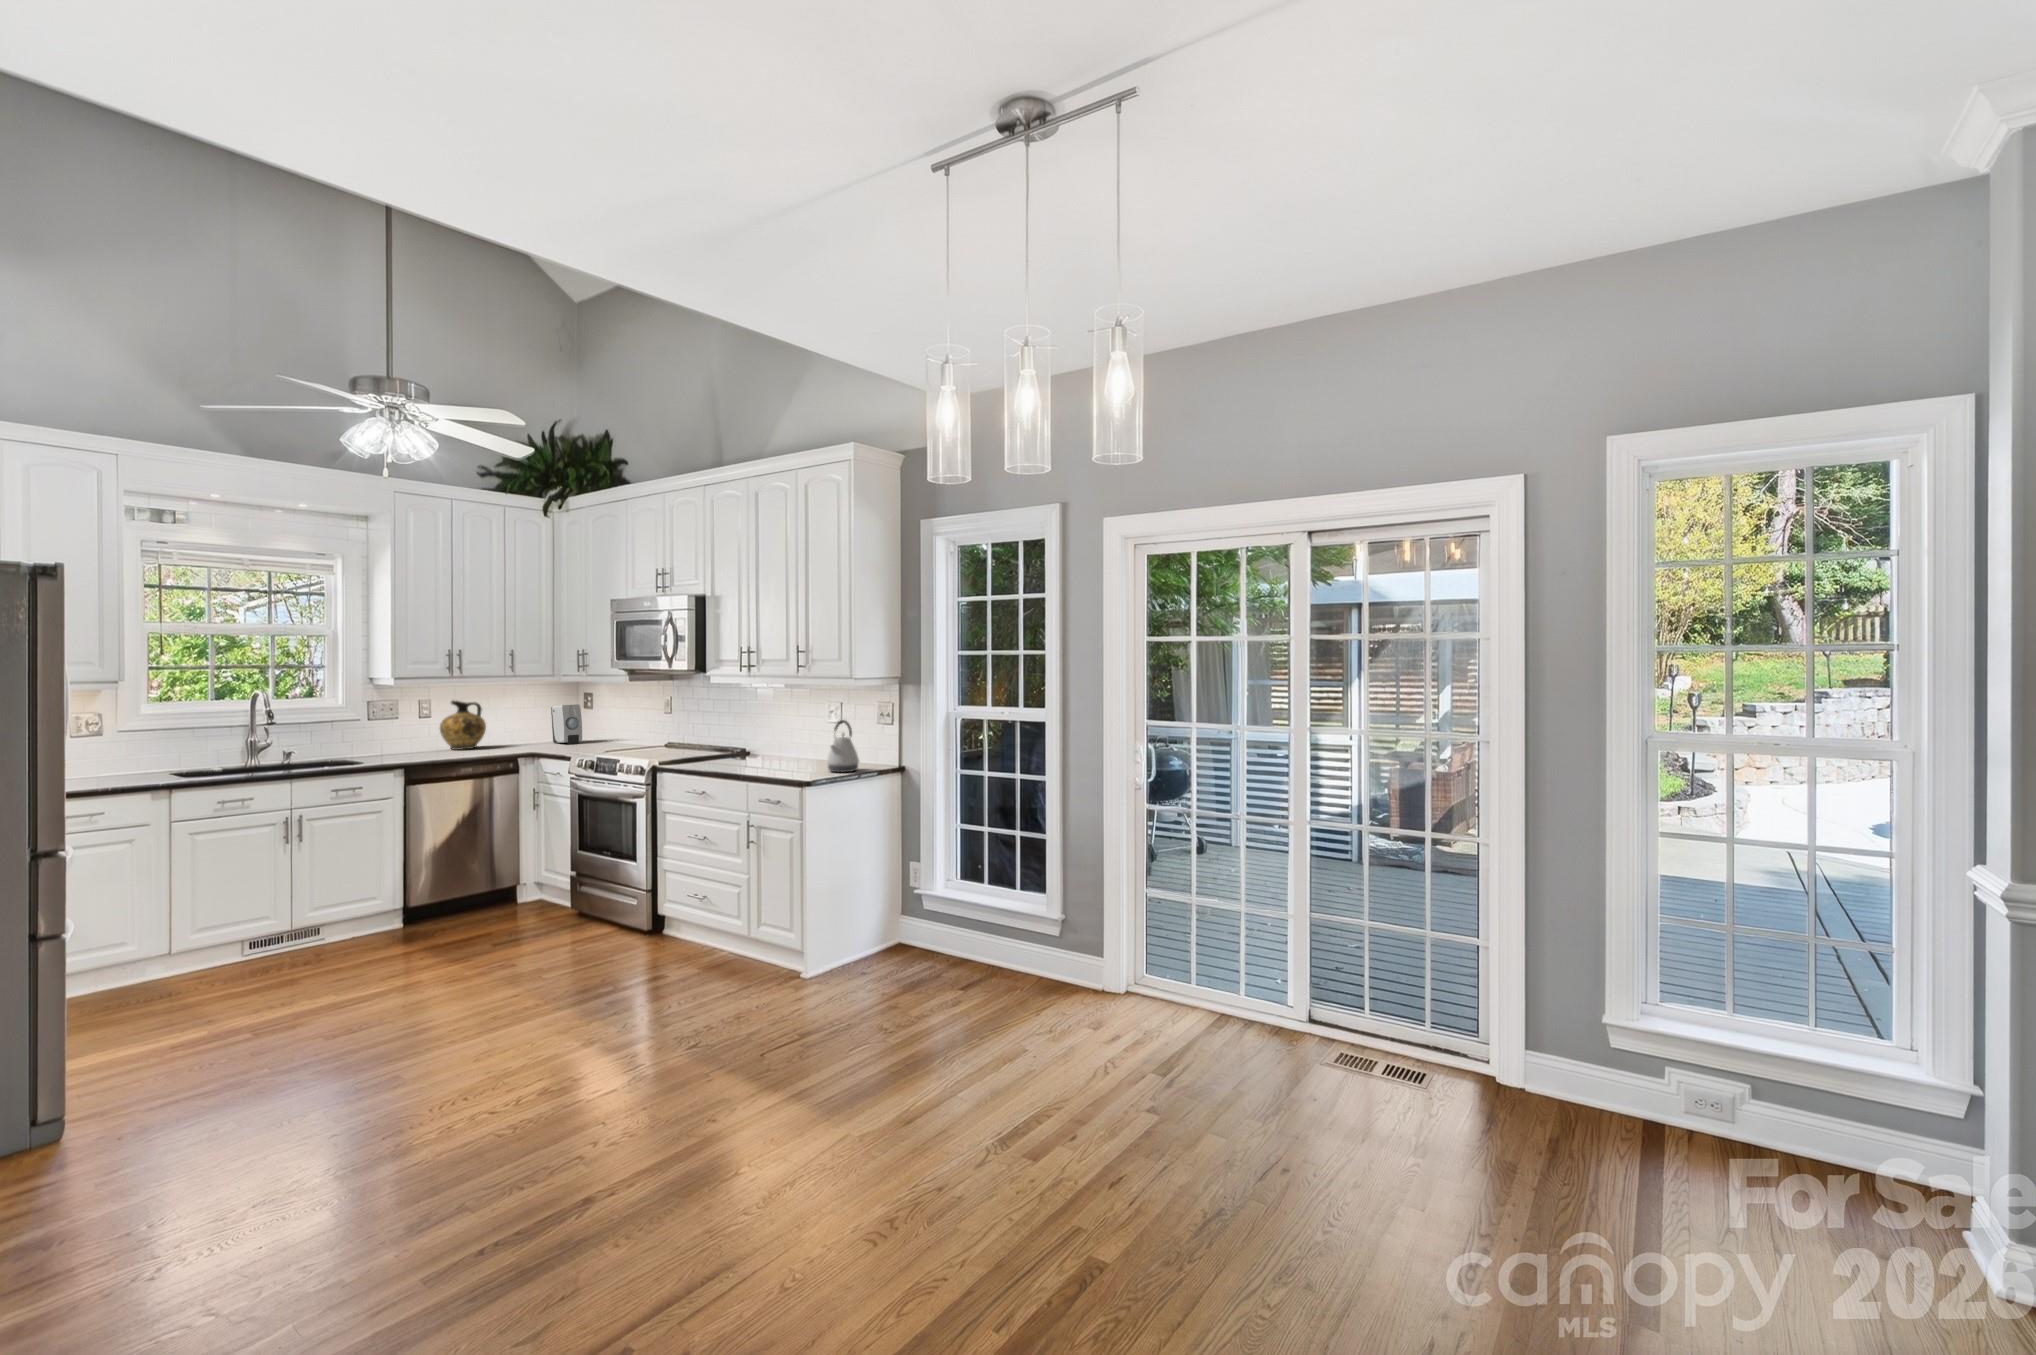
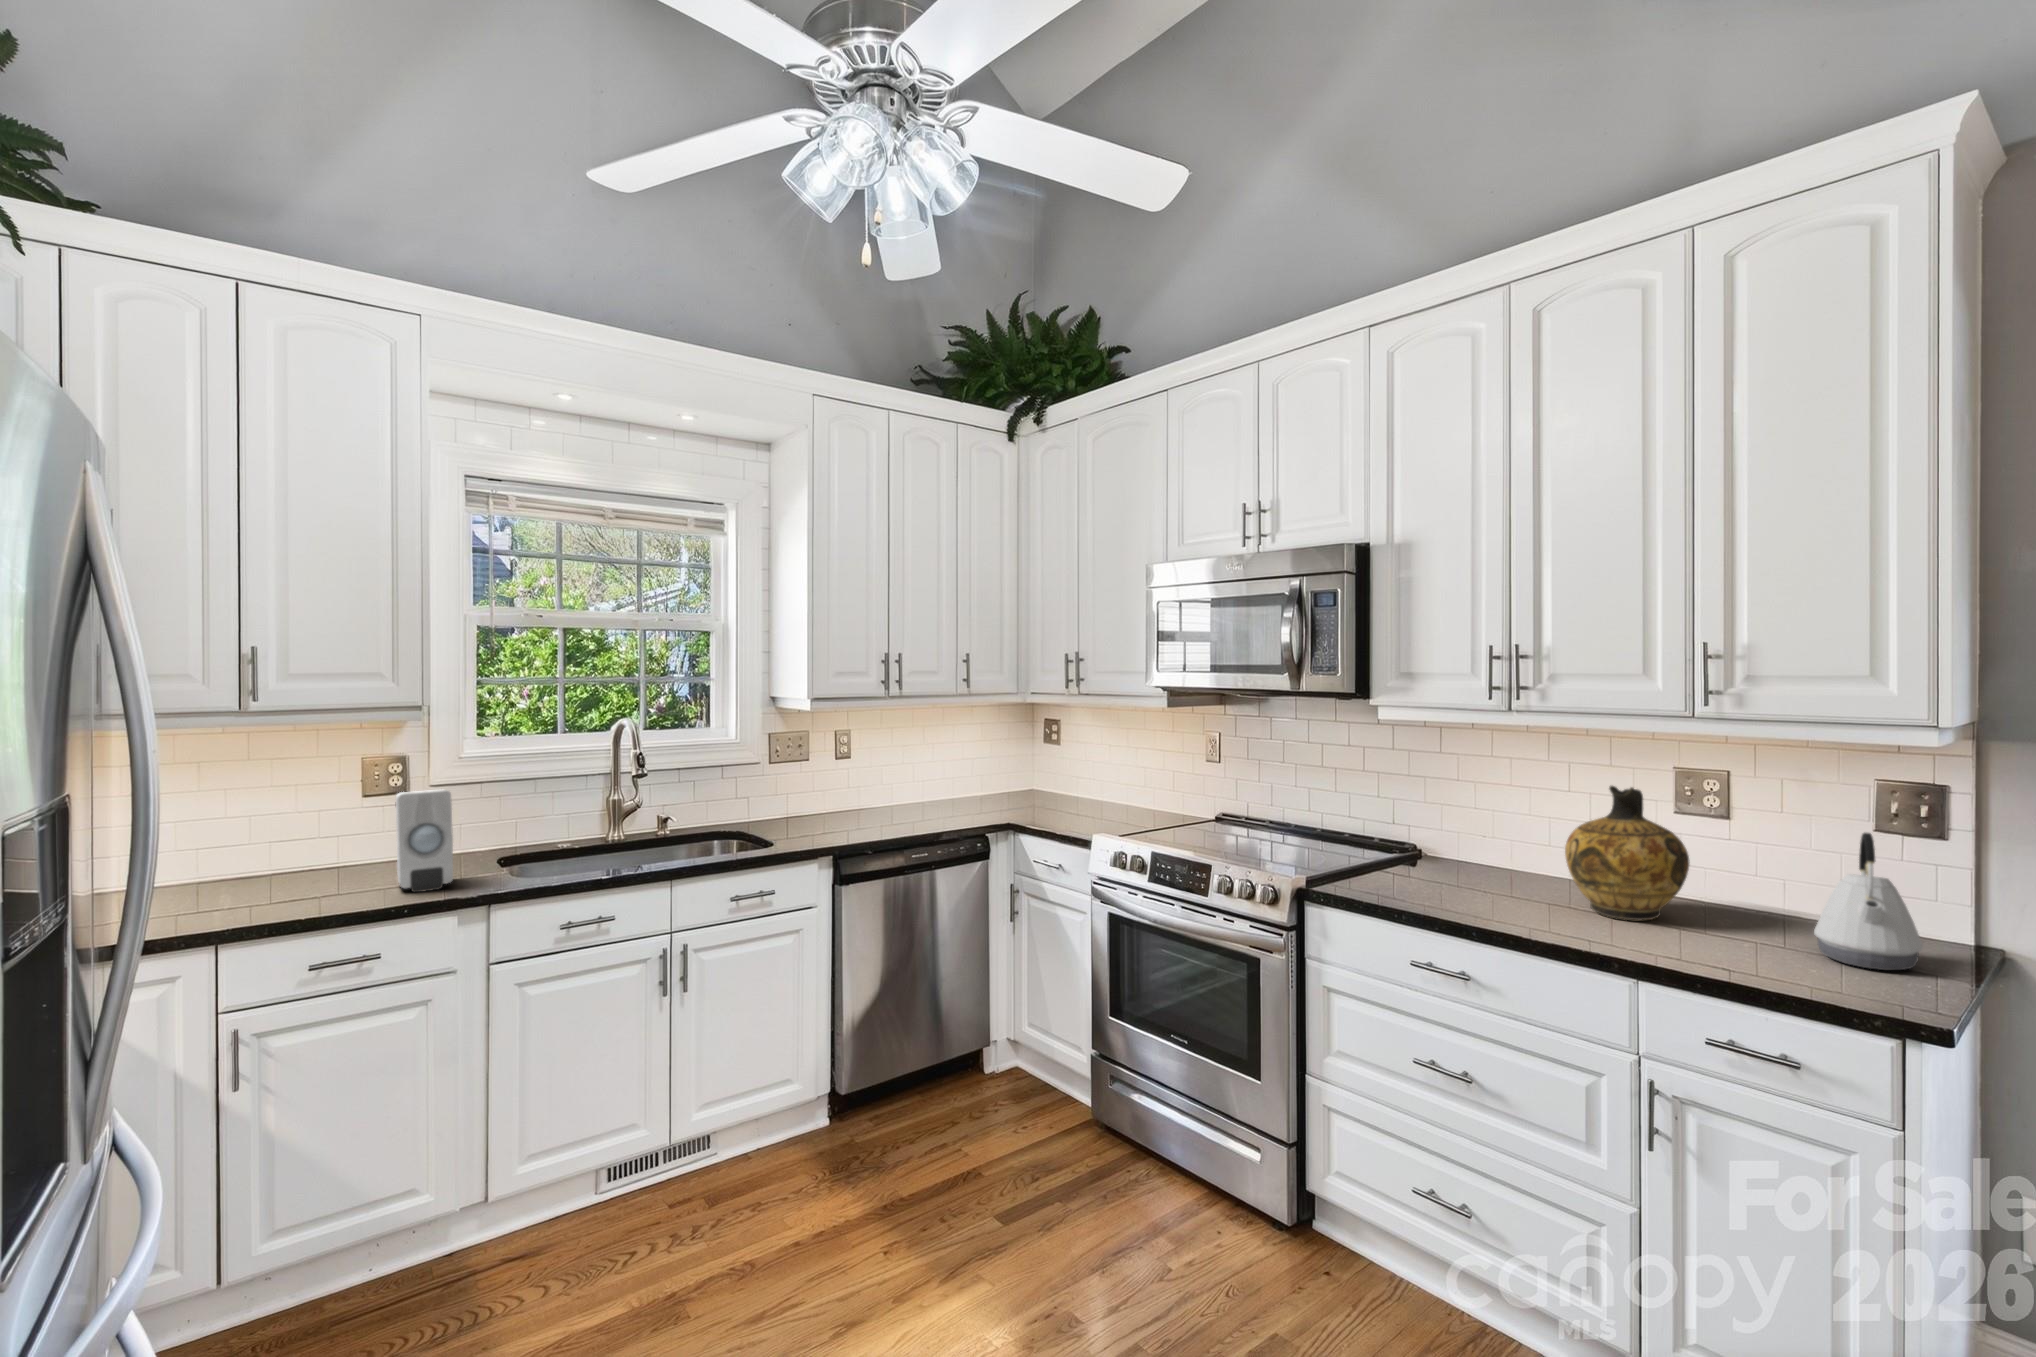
ceramic jug: present [440,701,486,750] -> present [1565,786,1690,920]
soap dispenser: present [551,704,582,744] -> present [396,790,453,892]

